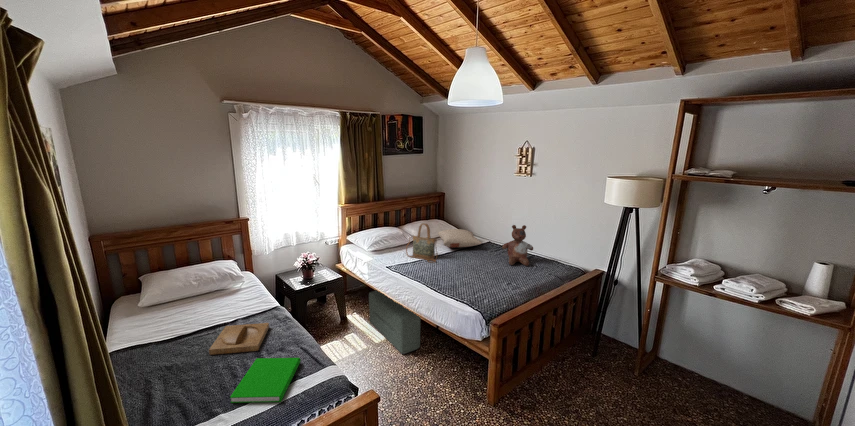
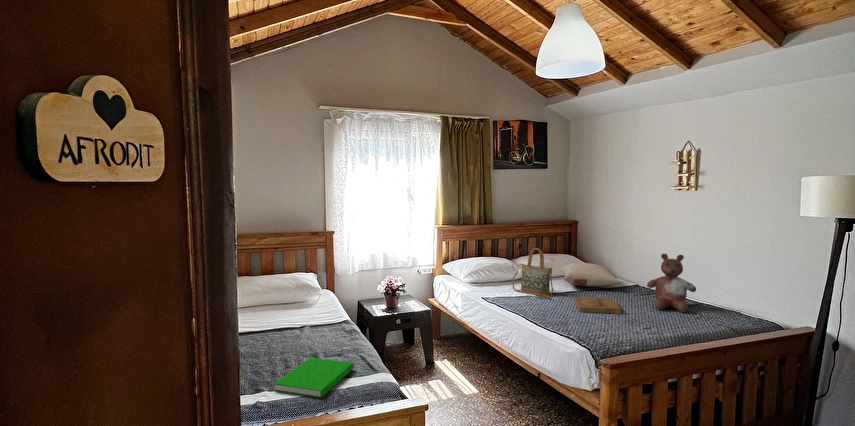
pouf: present [369,290,420,354] -> none [462,329,521,410]
tray: present [209,323,269,355] -> present [574,297,621,314]

